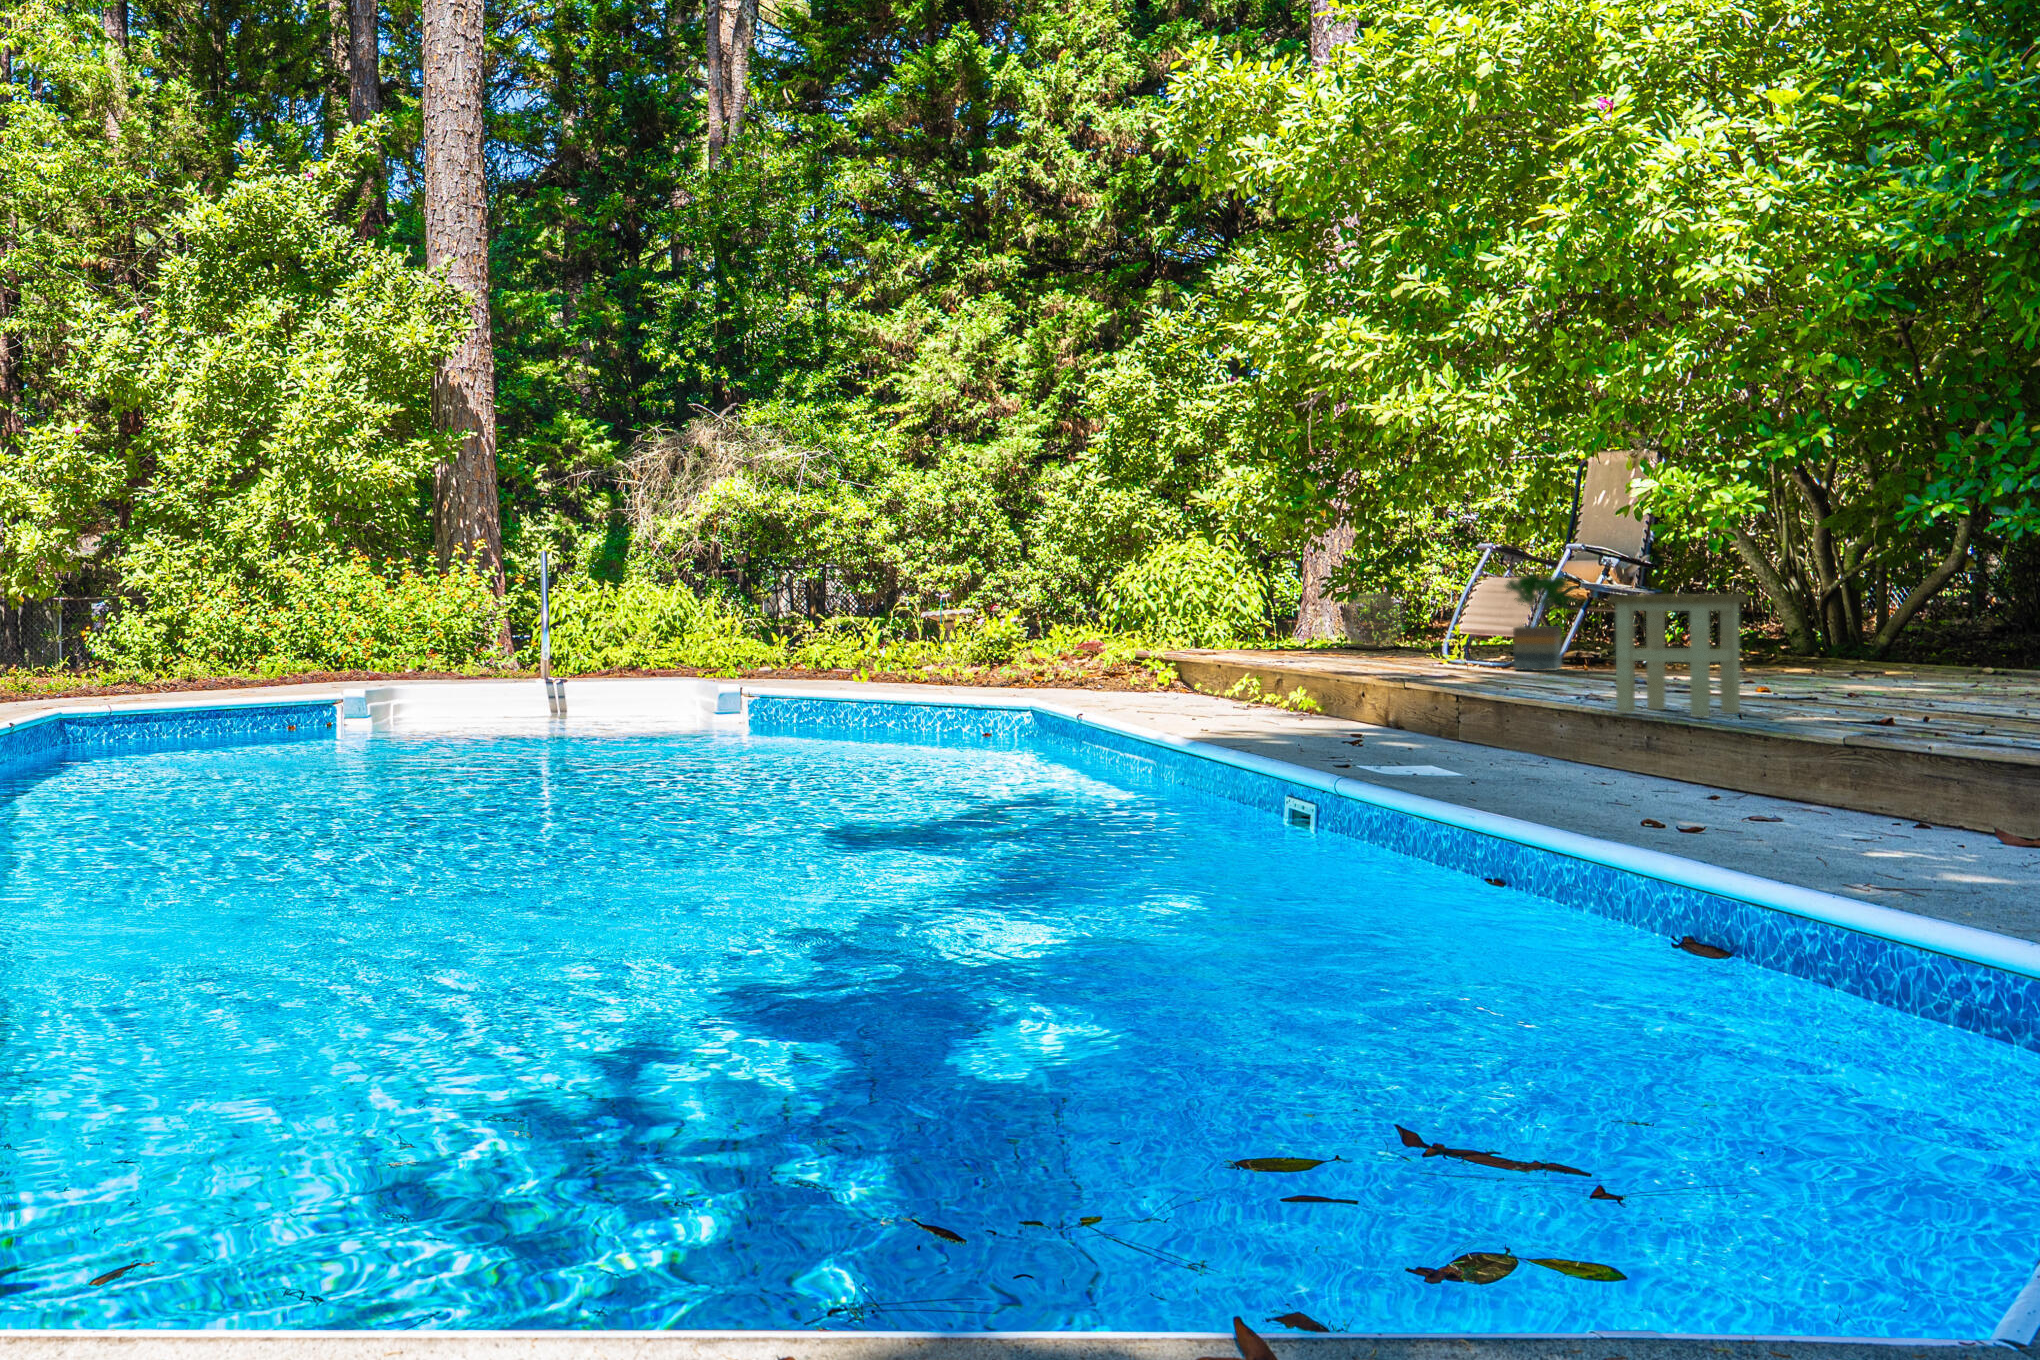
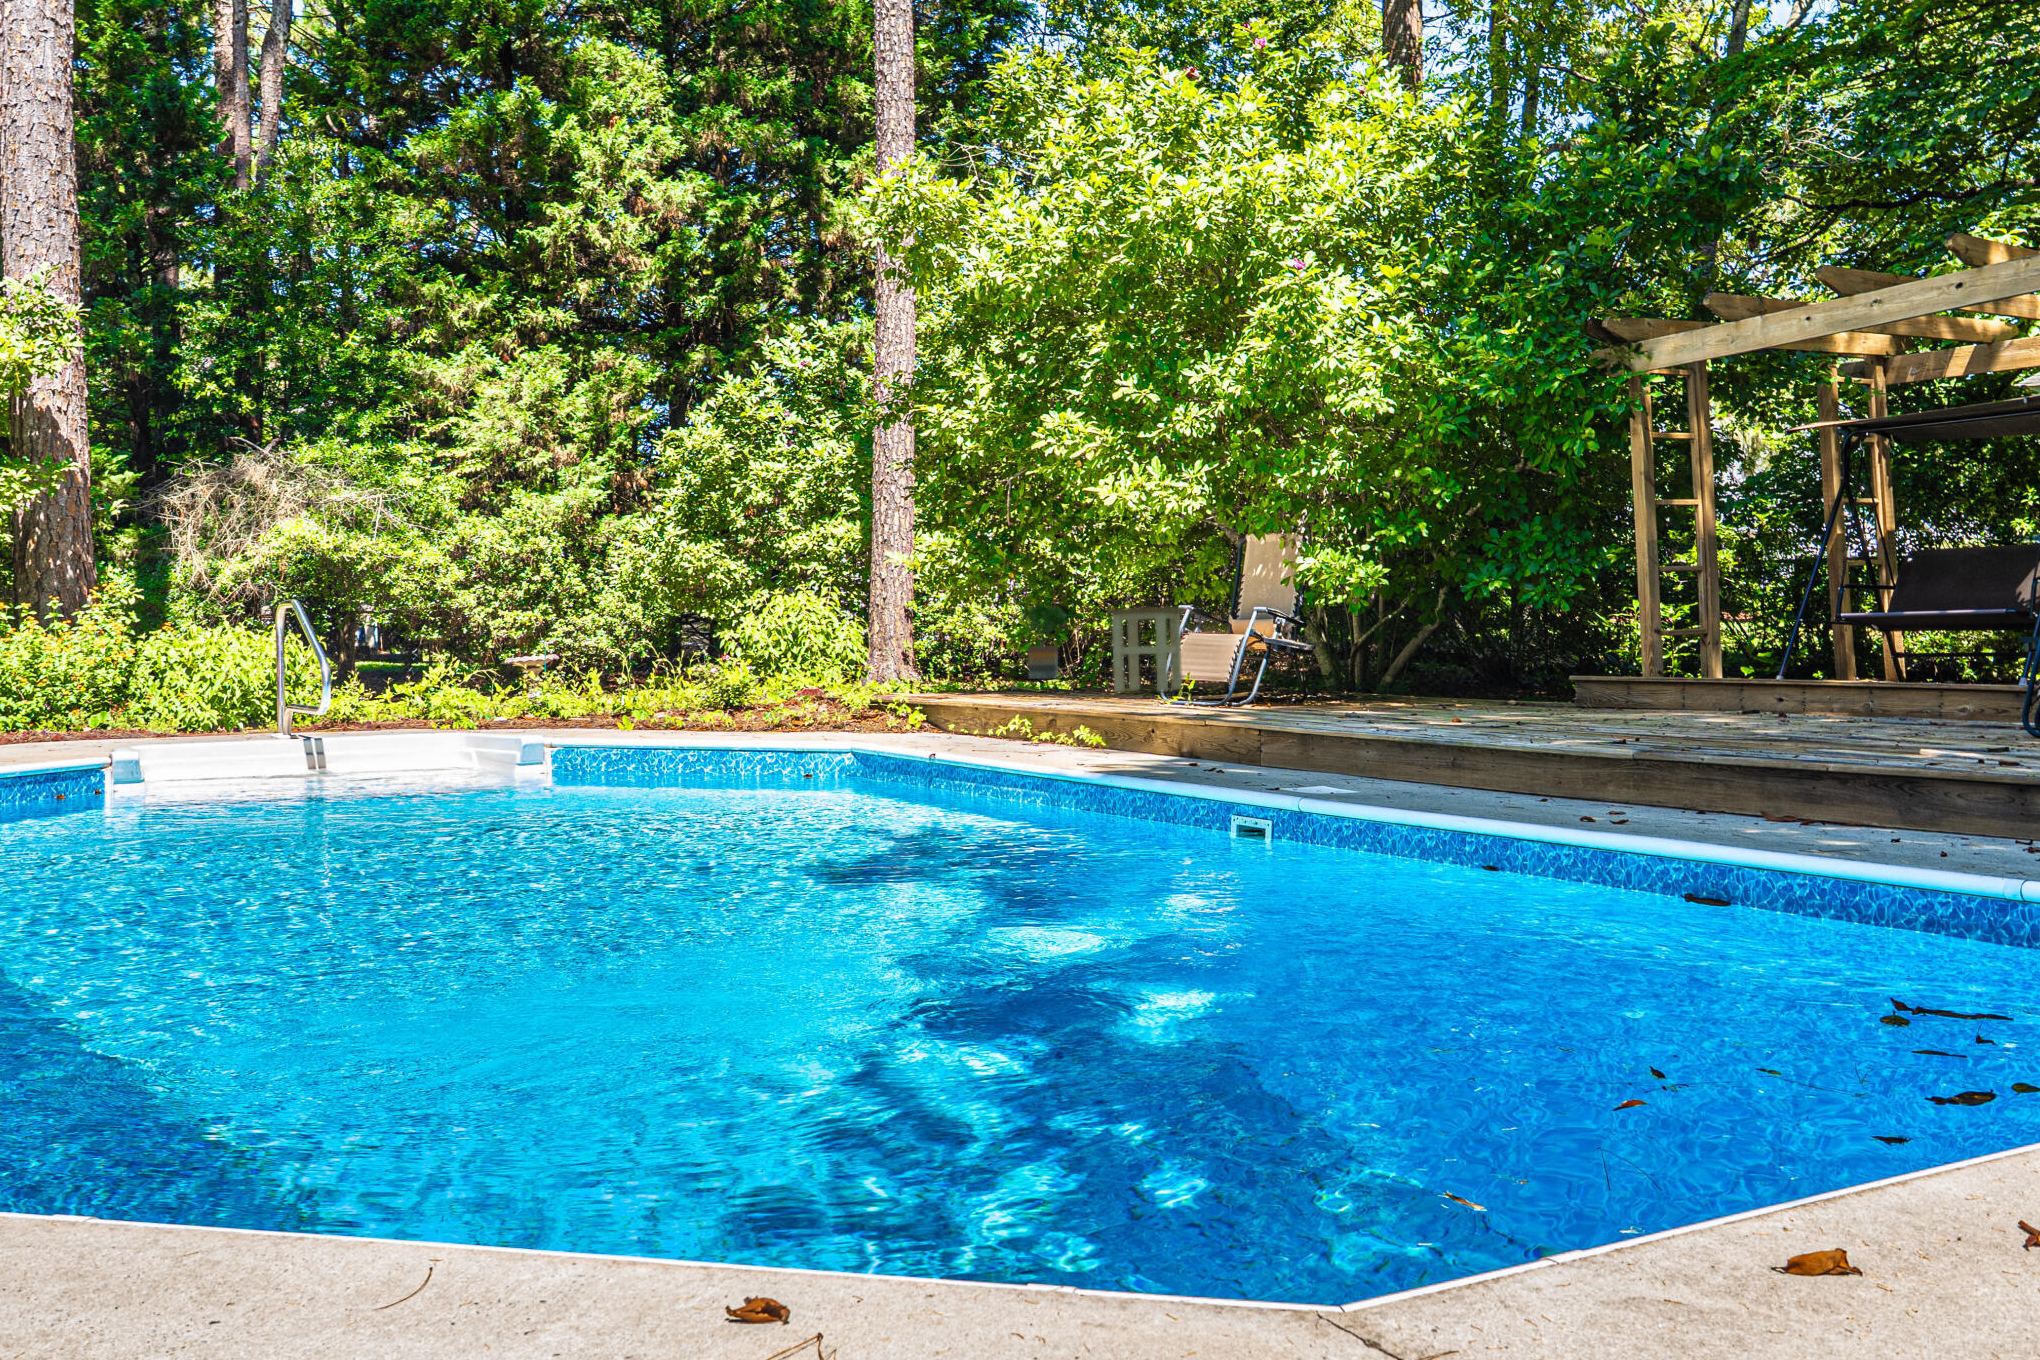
woven basket: present [1344,593,1404,649] -> none [893,628,938,674]

